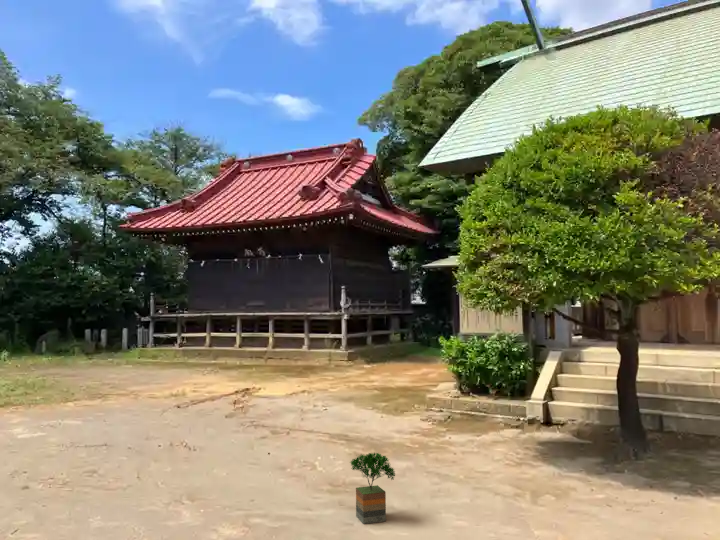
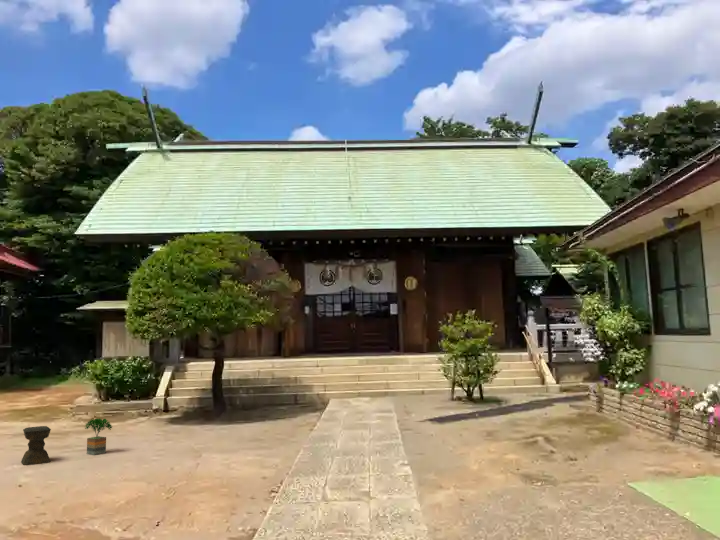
stool: none [244,457,292,529] -> present [21,426,51,465]

